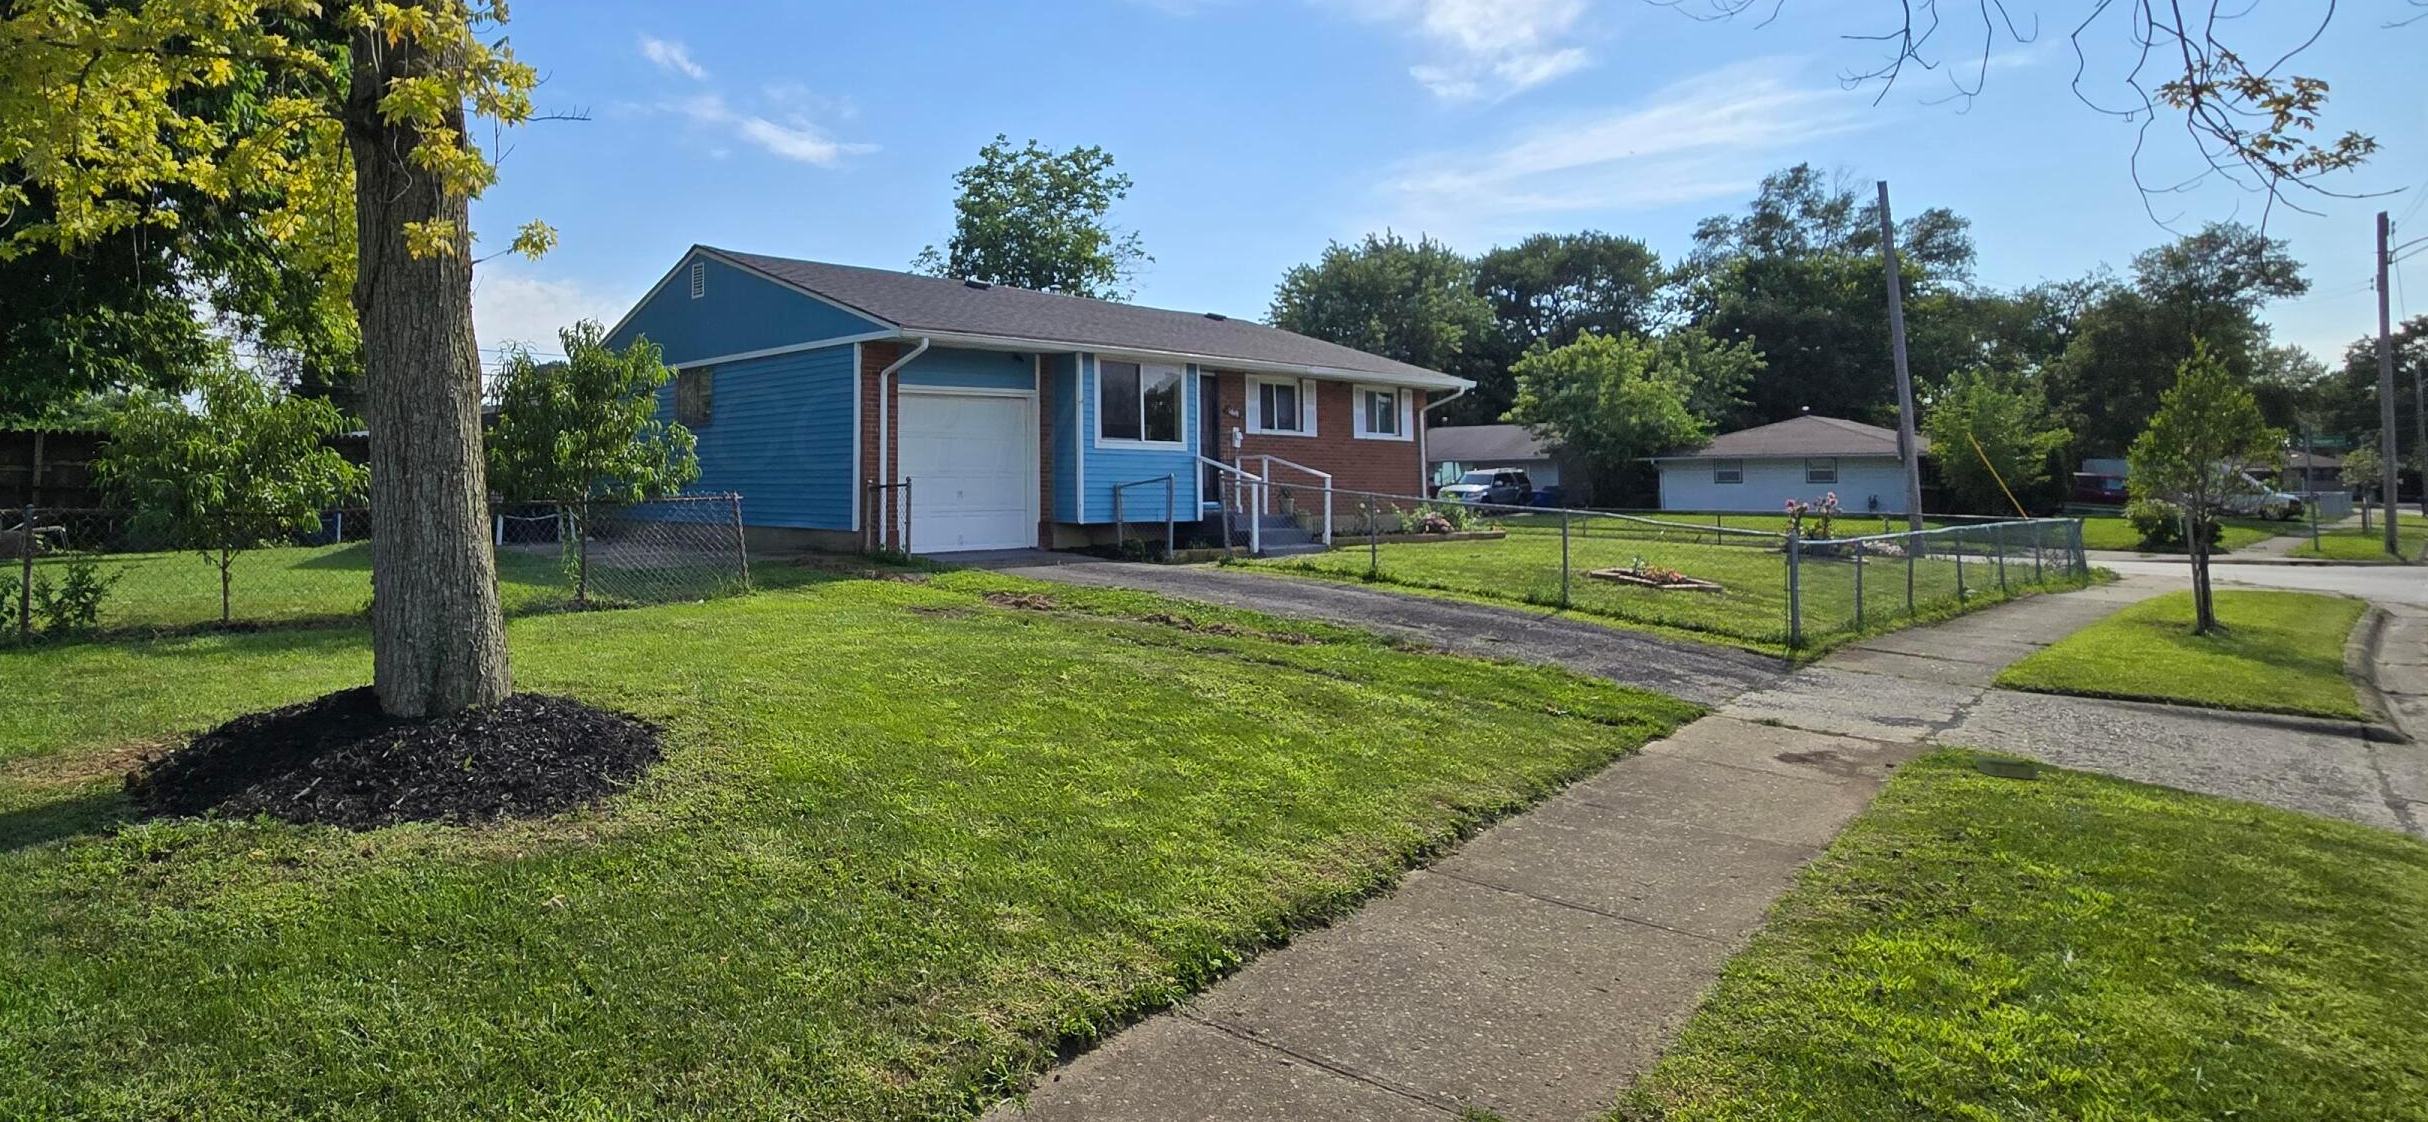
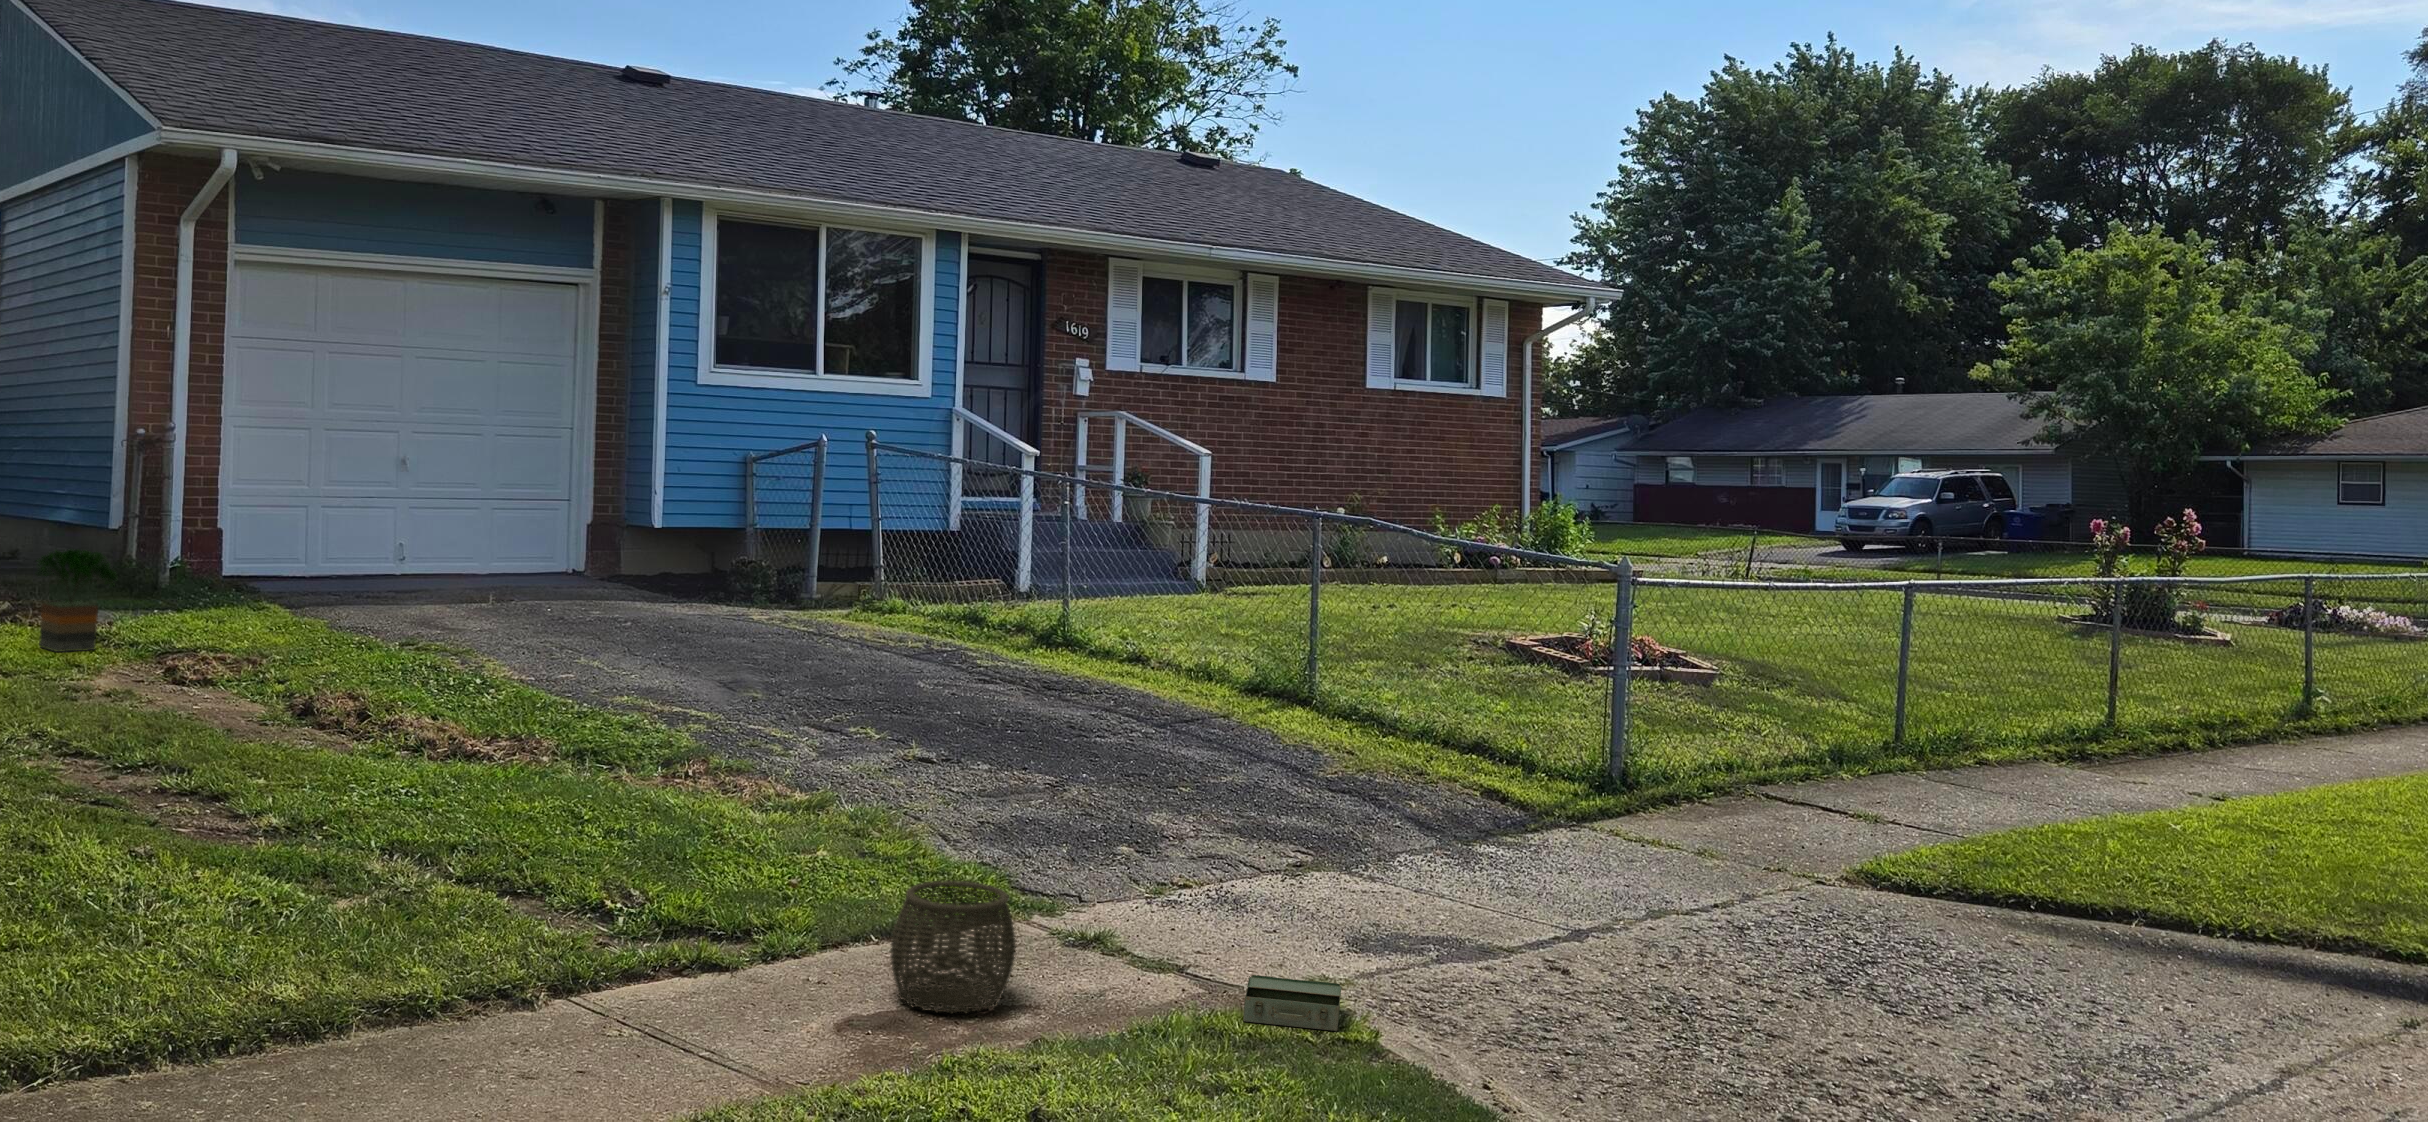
potted tree: none [992,546,1031,597] -> present [38,549,117,652]
woven basket: none [1818,712,1894,774] -> present [890,880,1016,1014]

